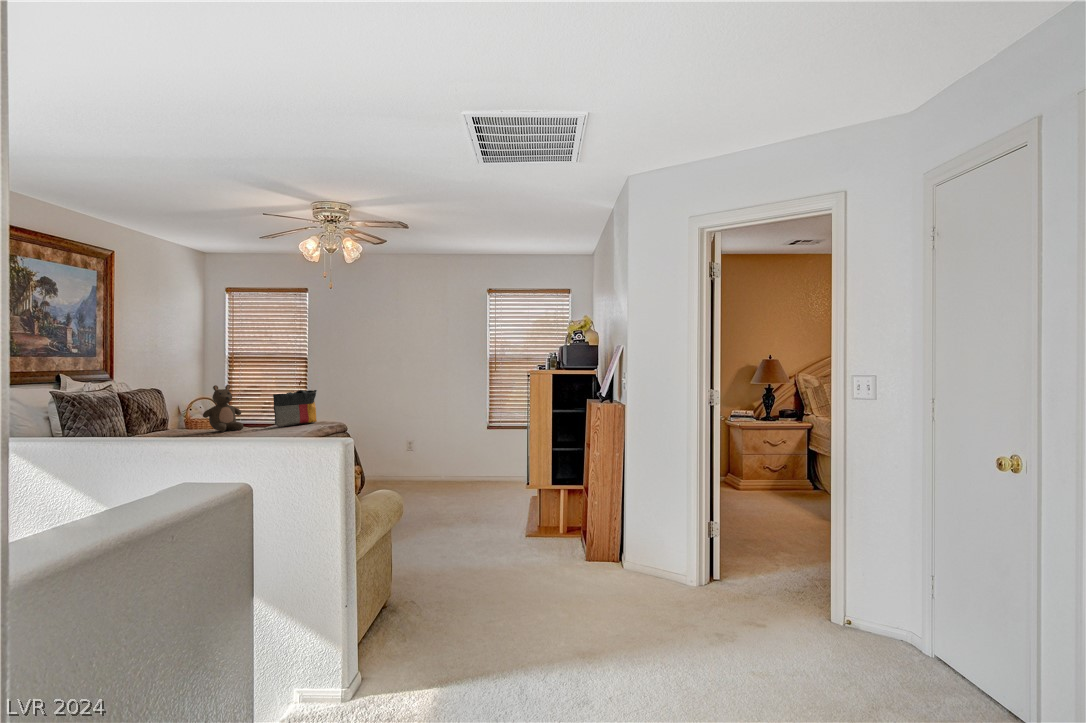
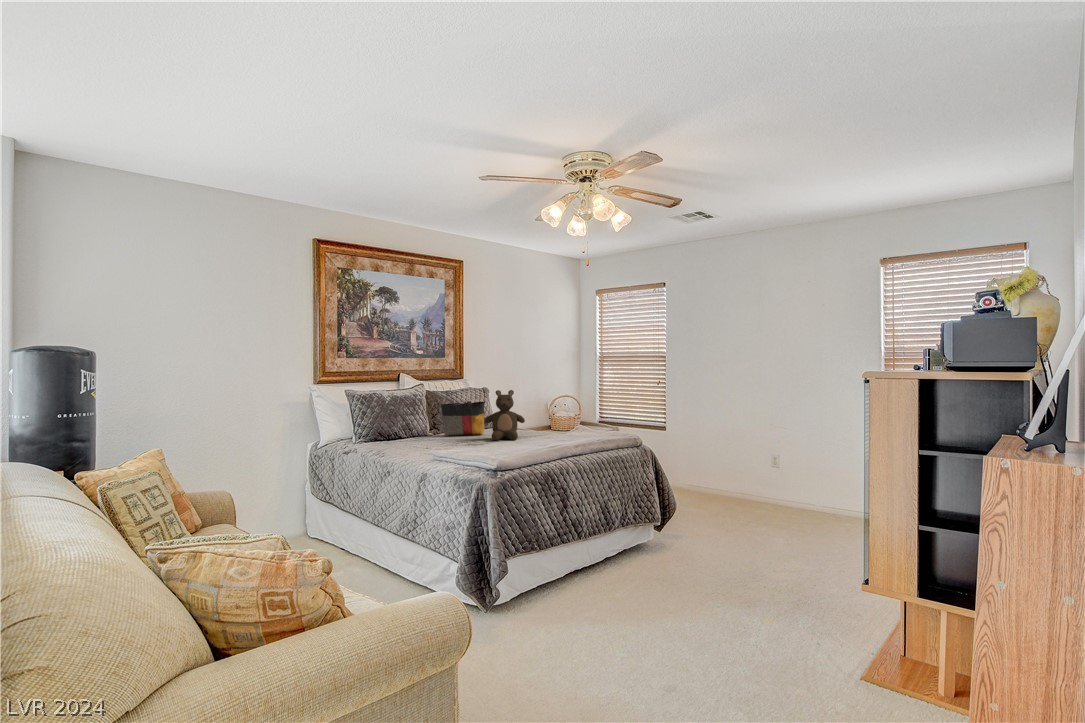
tote bag: present [273,390,317,426] -> present [441,401,485,436]

